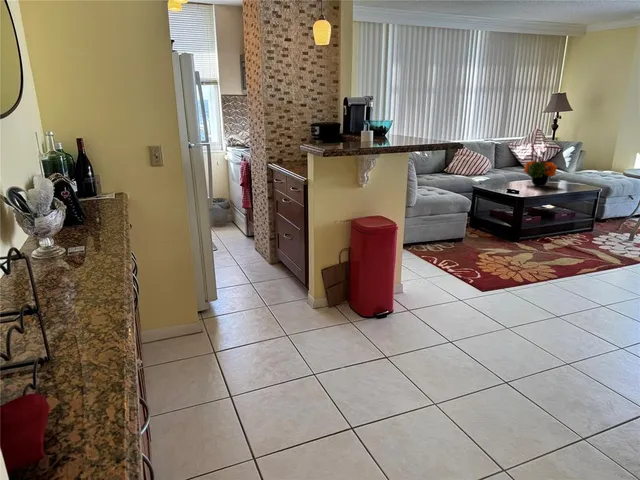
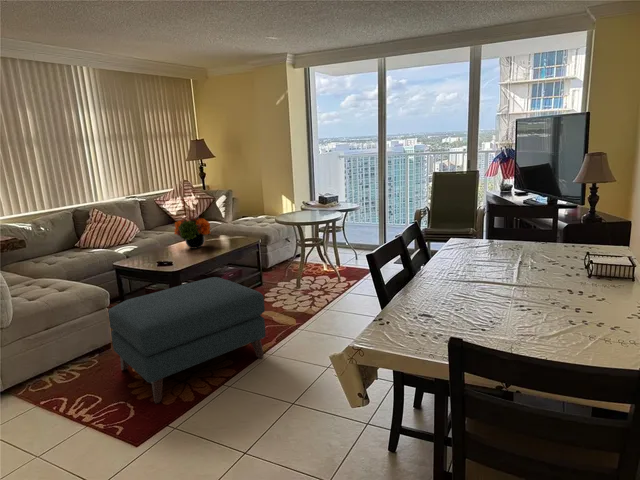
ottoman: none [469,207,596,277] -> present [108,277,266,403]

